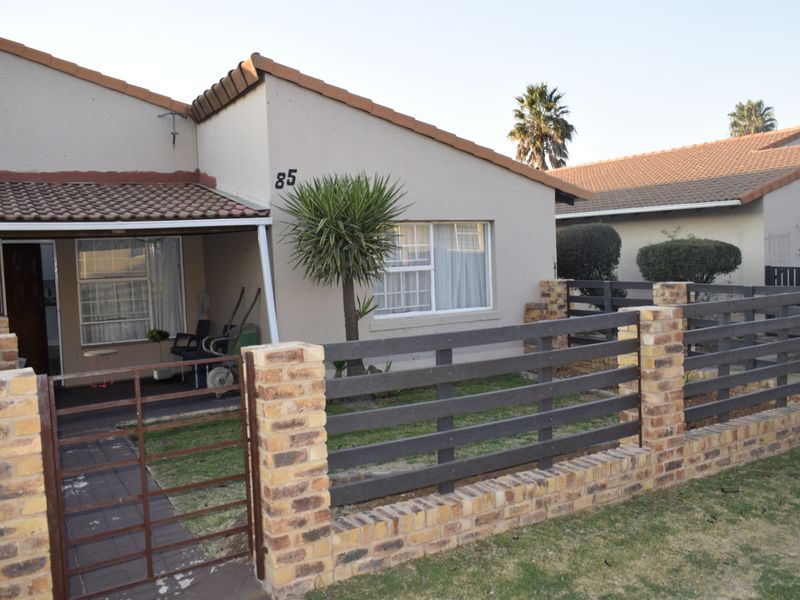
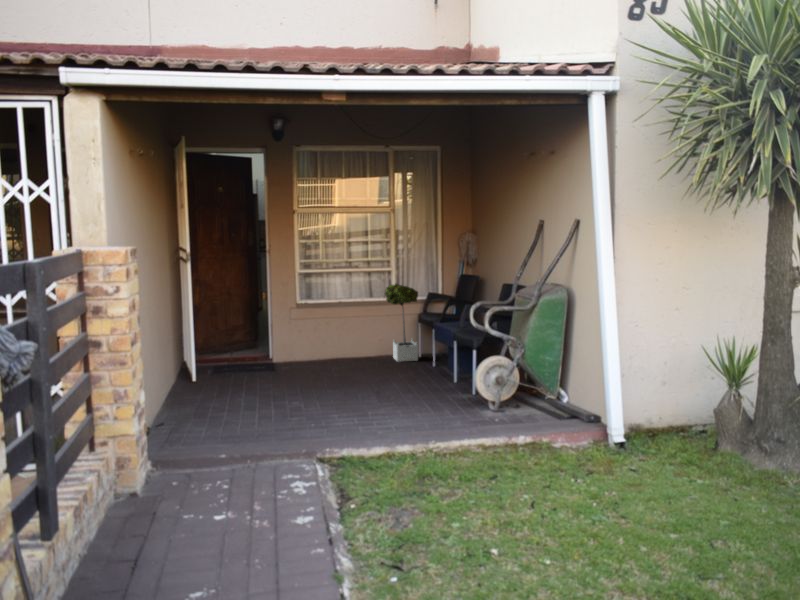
side table: present [84,350,118,387] -> none [295,311,342,368]

